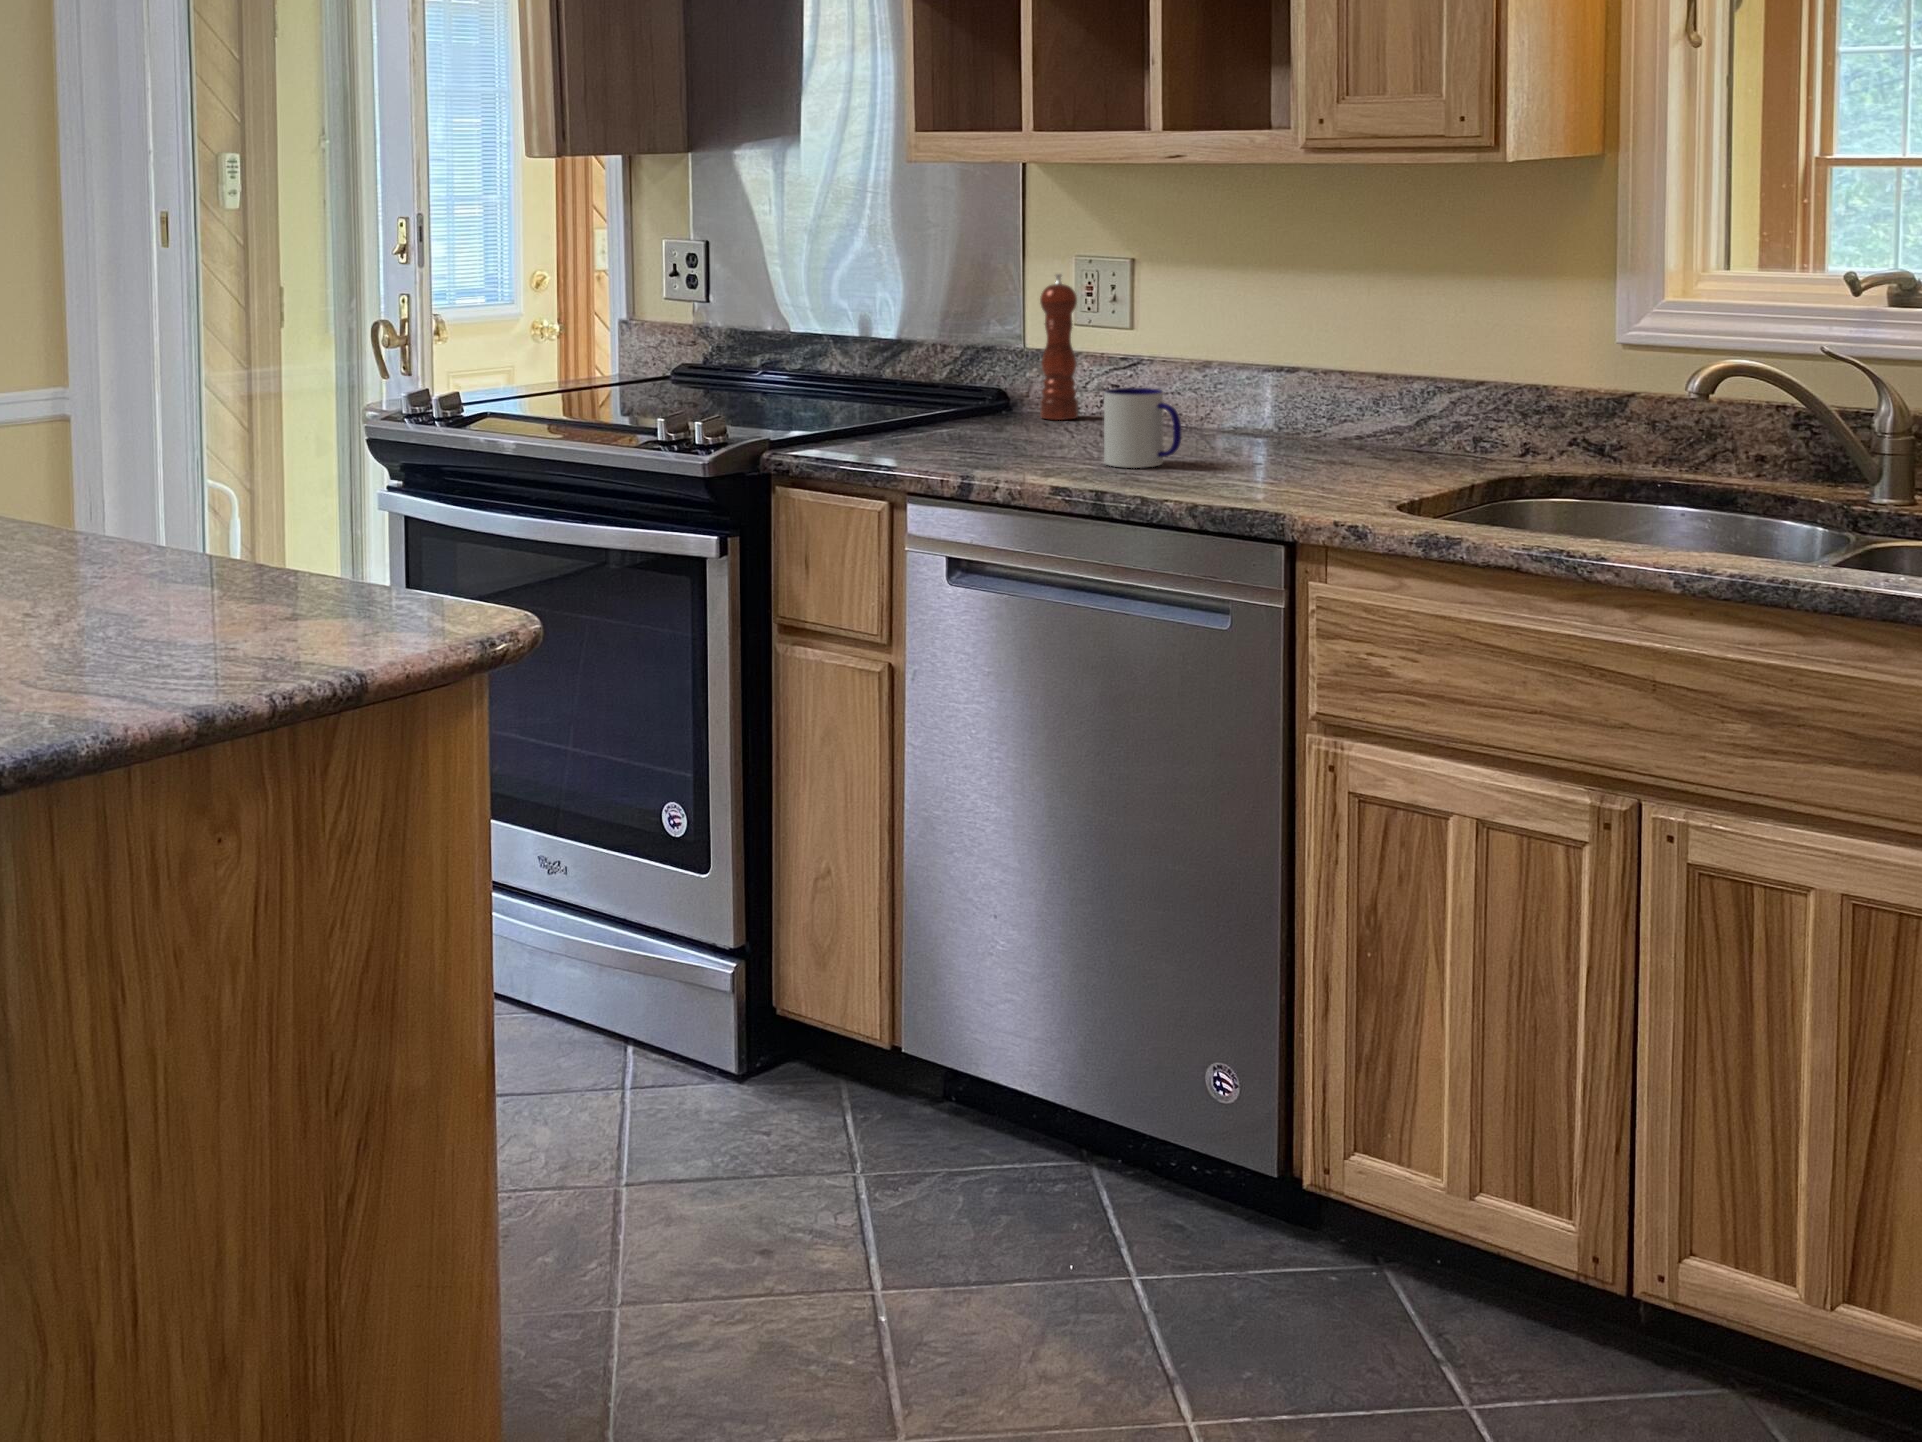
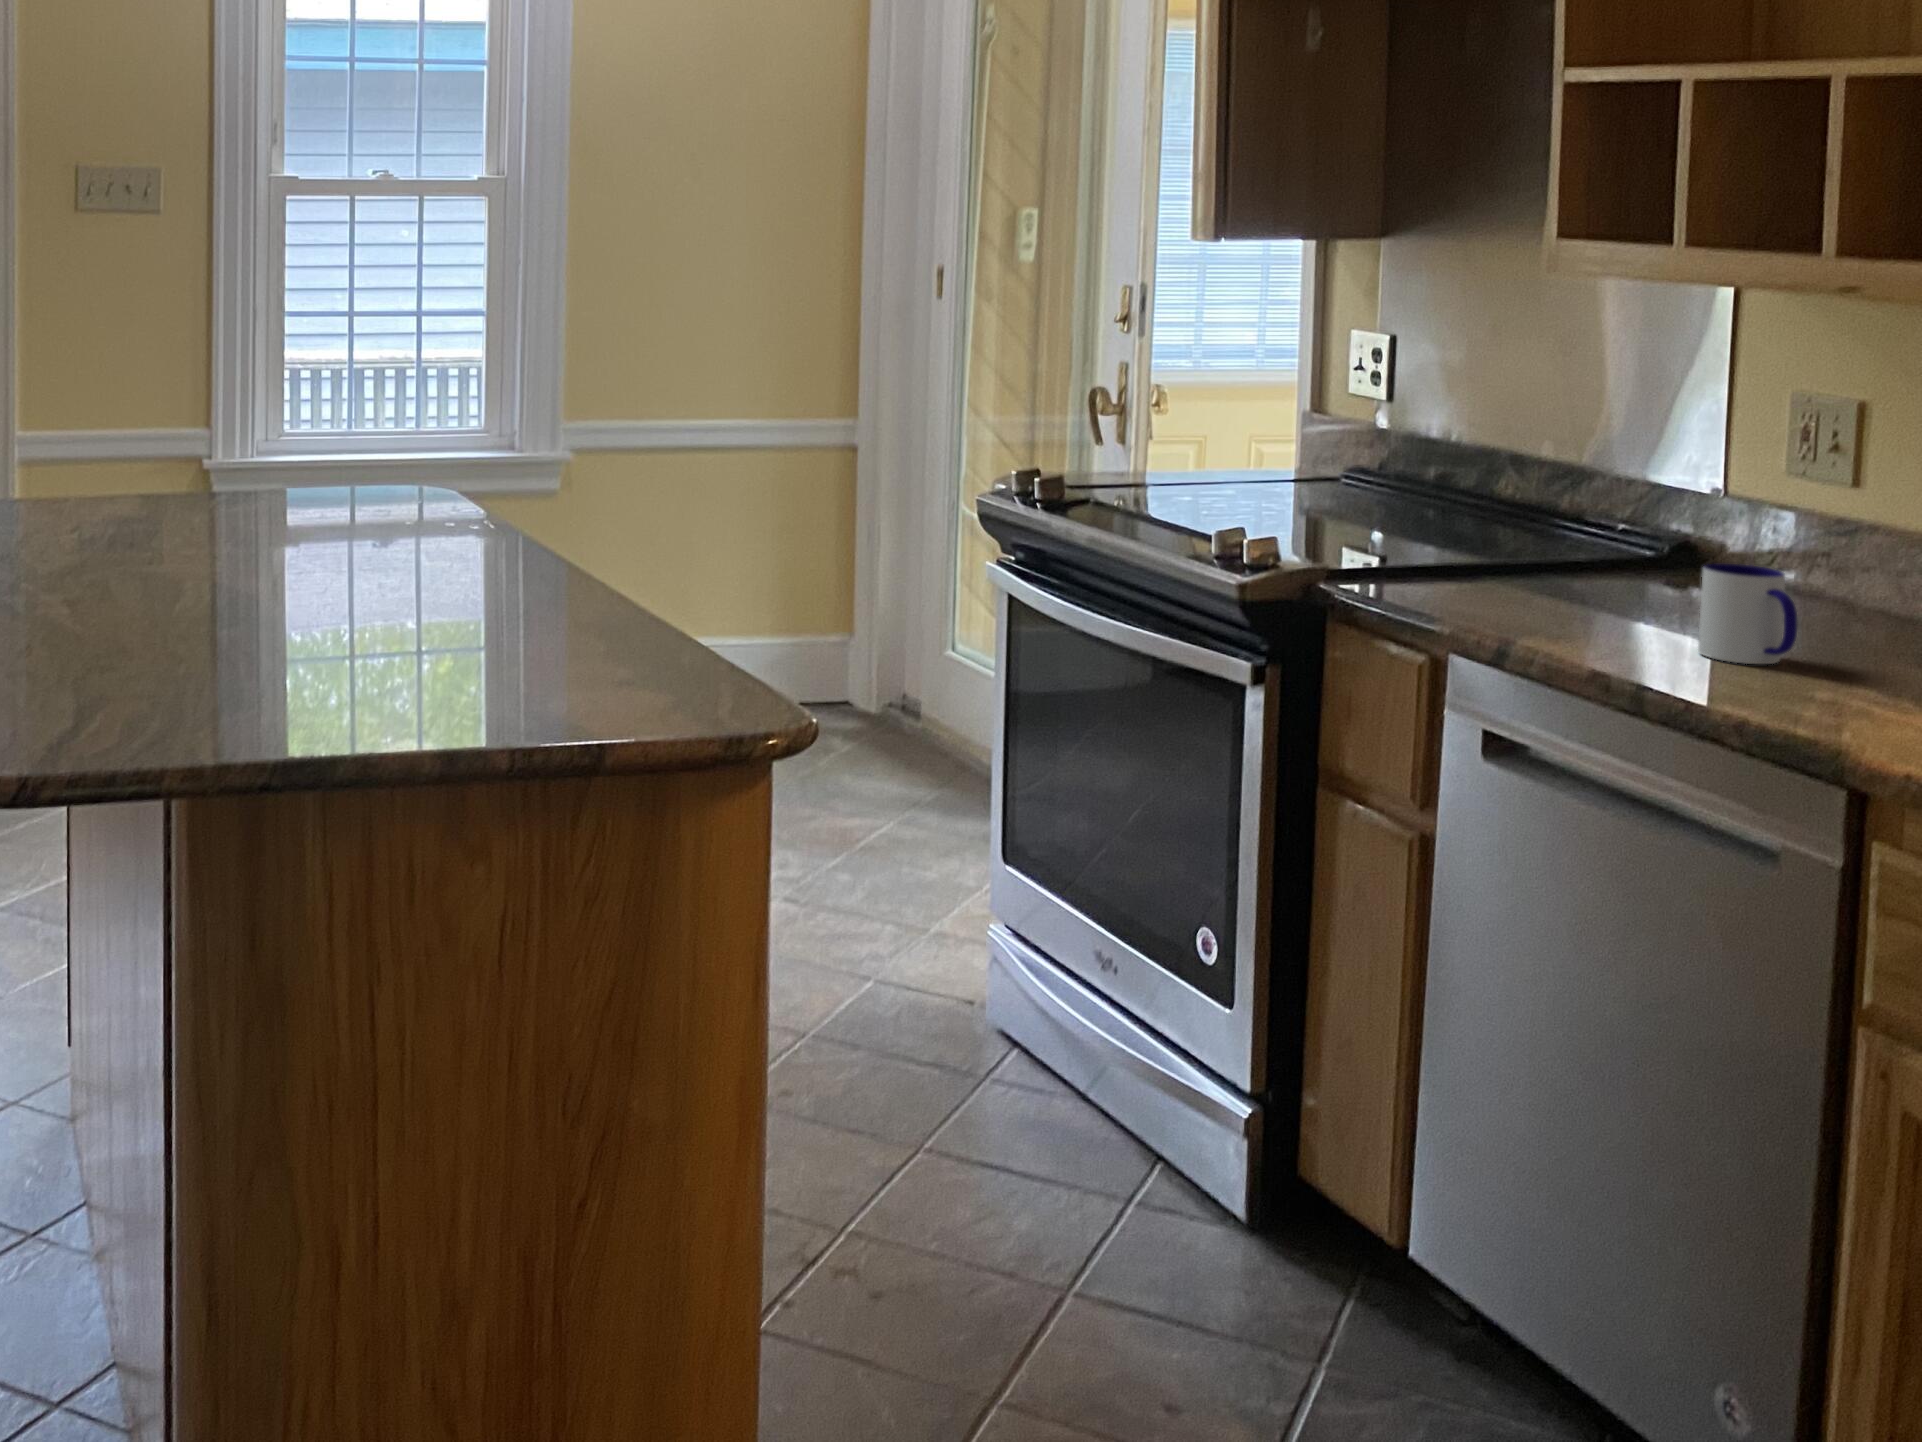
pepper mill: present [1040,274,1078,420] -> none [1717,415,1778,591]

